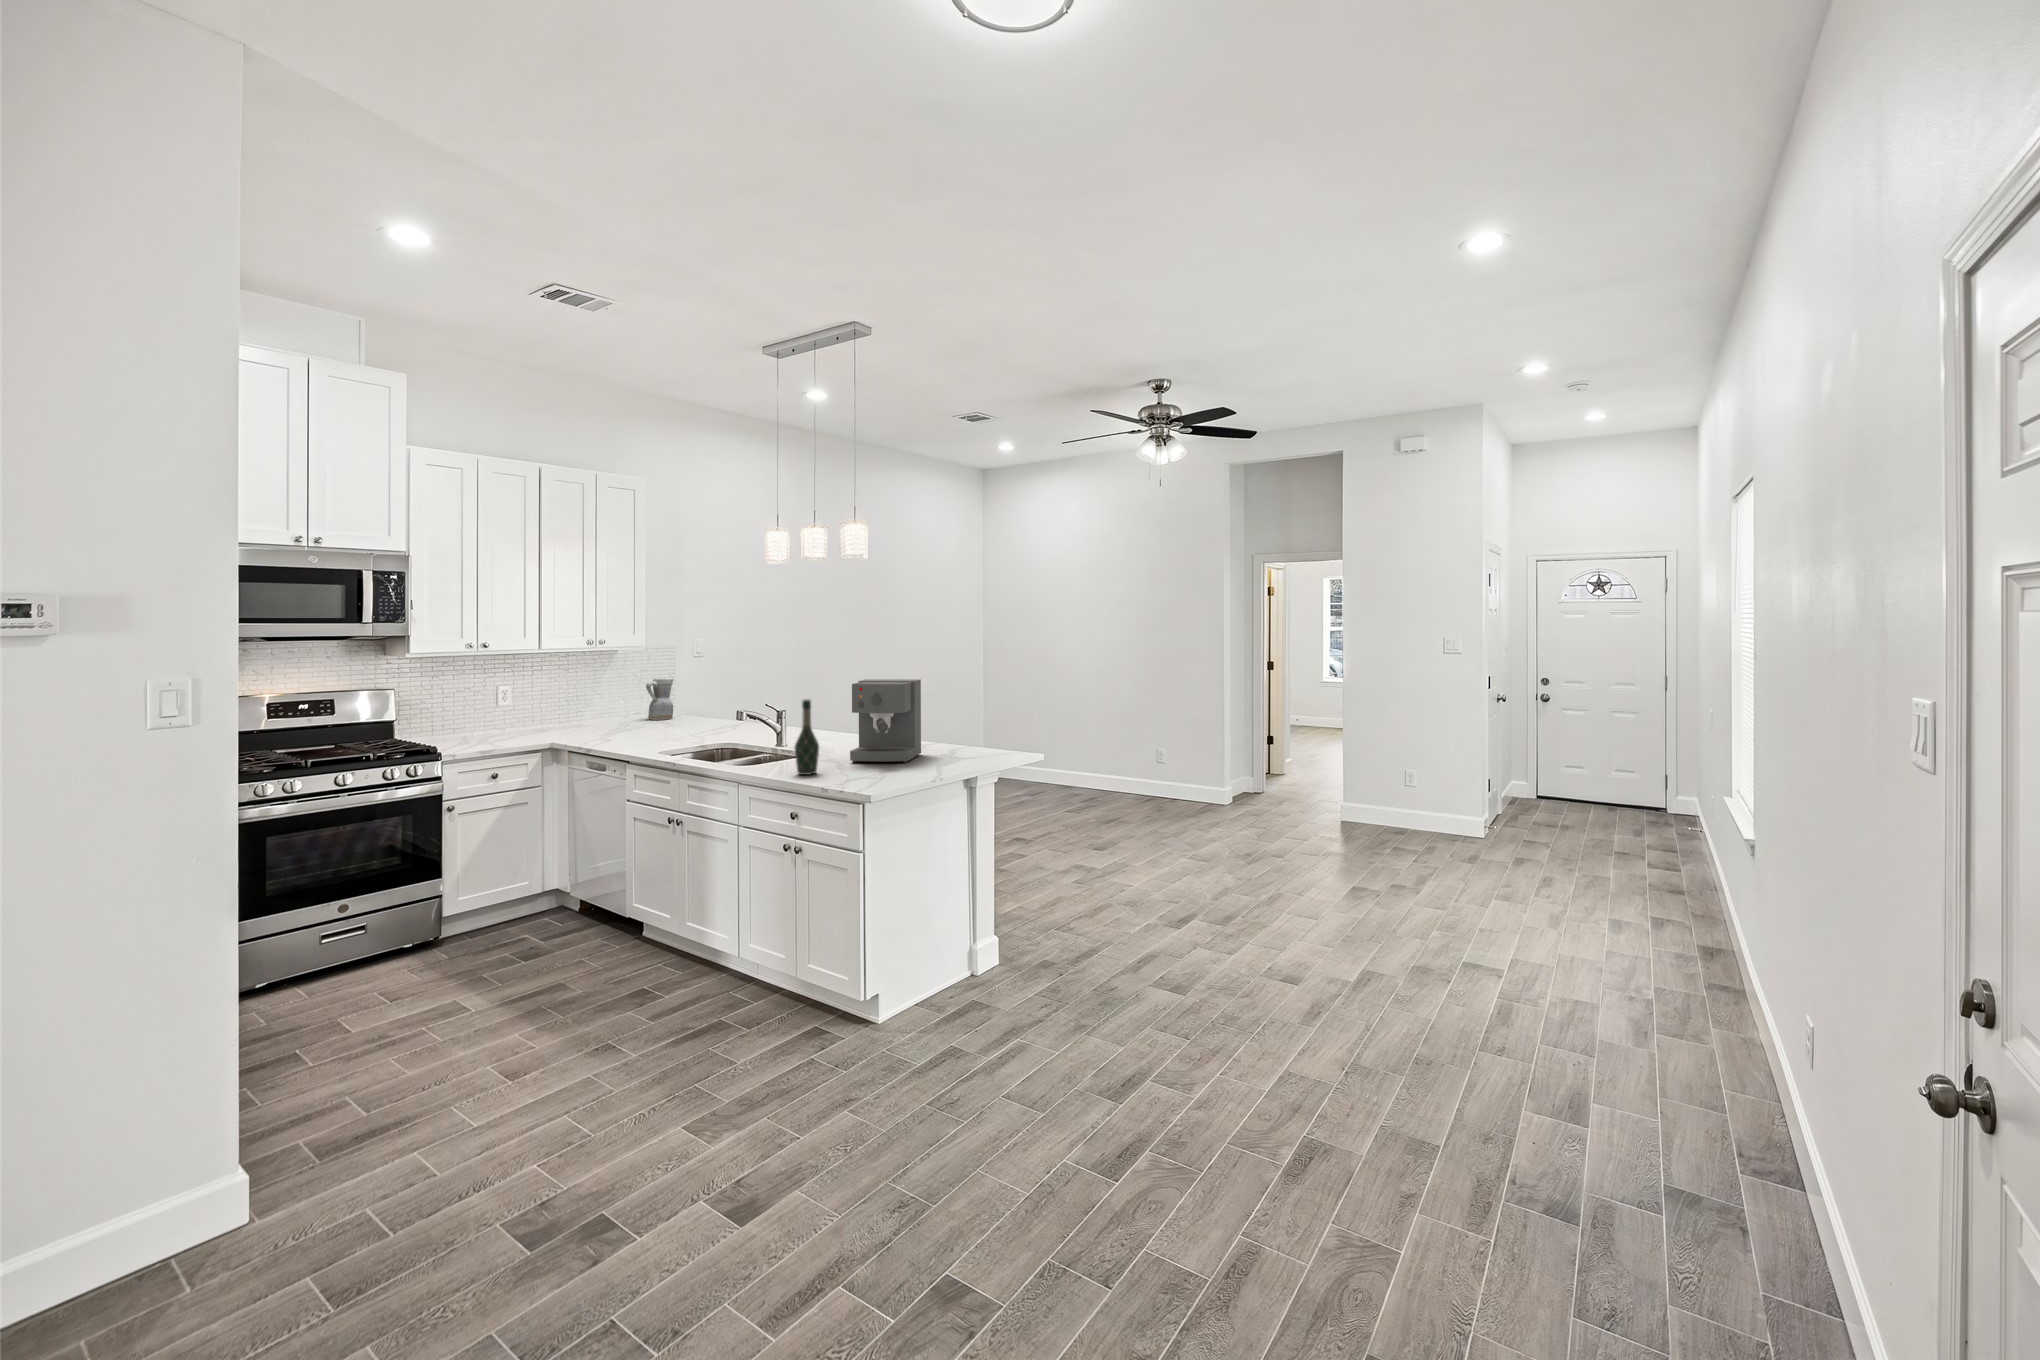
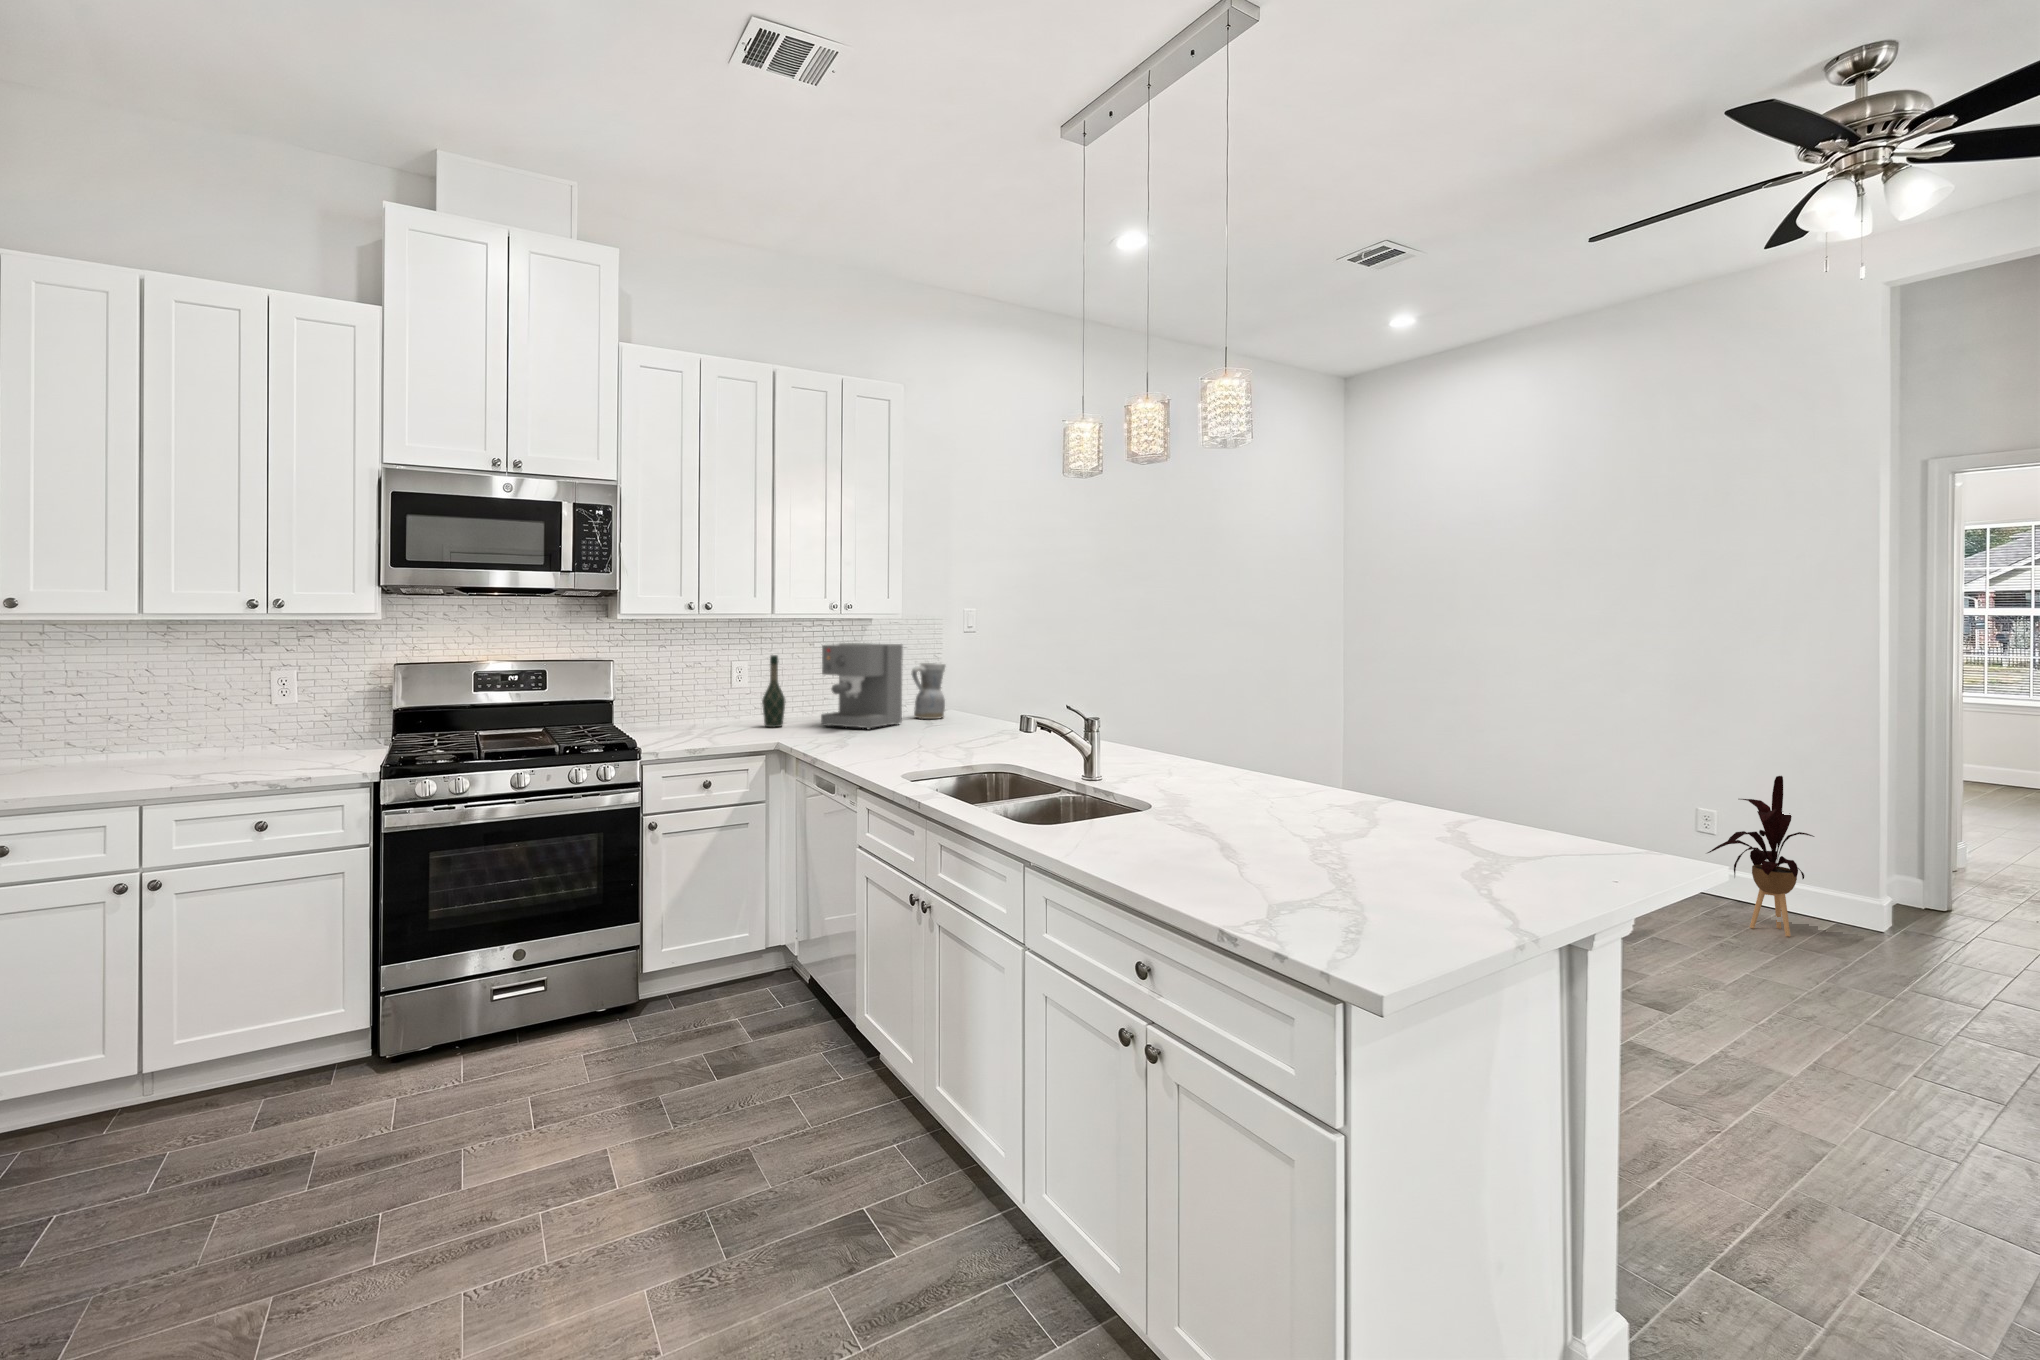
coffee maker: present [850,679,921,763] -> present [821,643,903,730]
wine bottle: present [794,699,819,775] -> present [762,655,785,727]
house plant: none [1153,722,1198,810] -> present [1708,776,1814,936]

